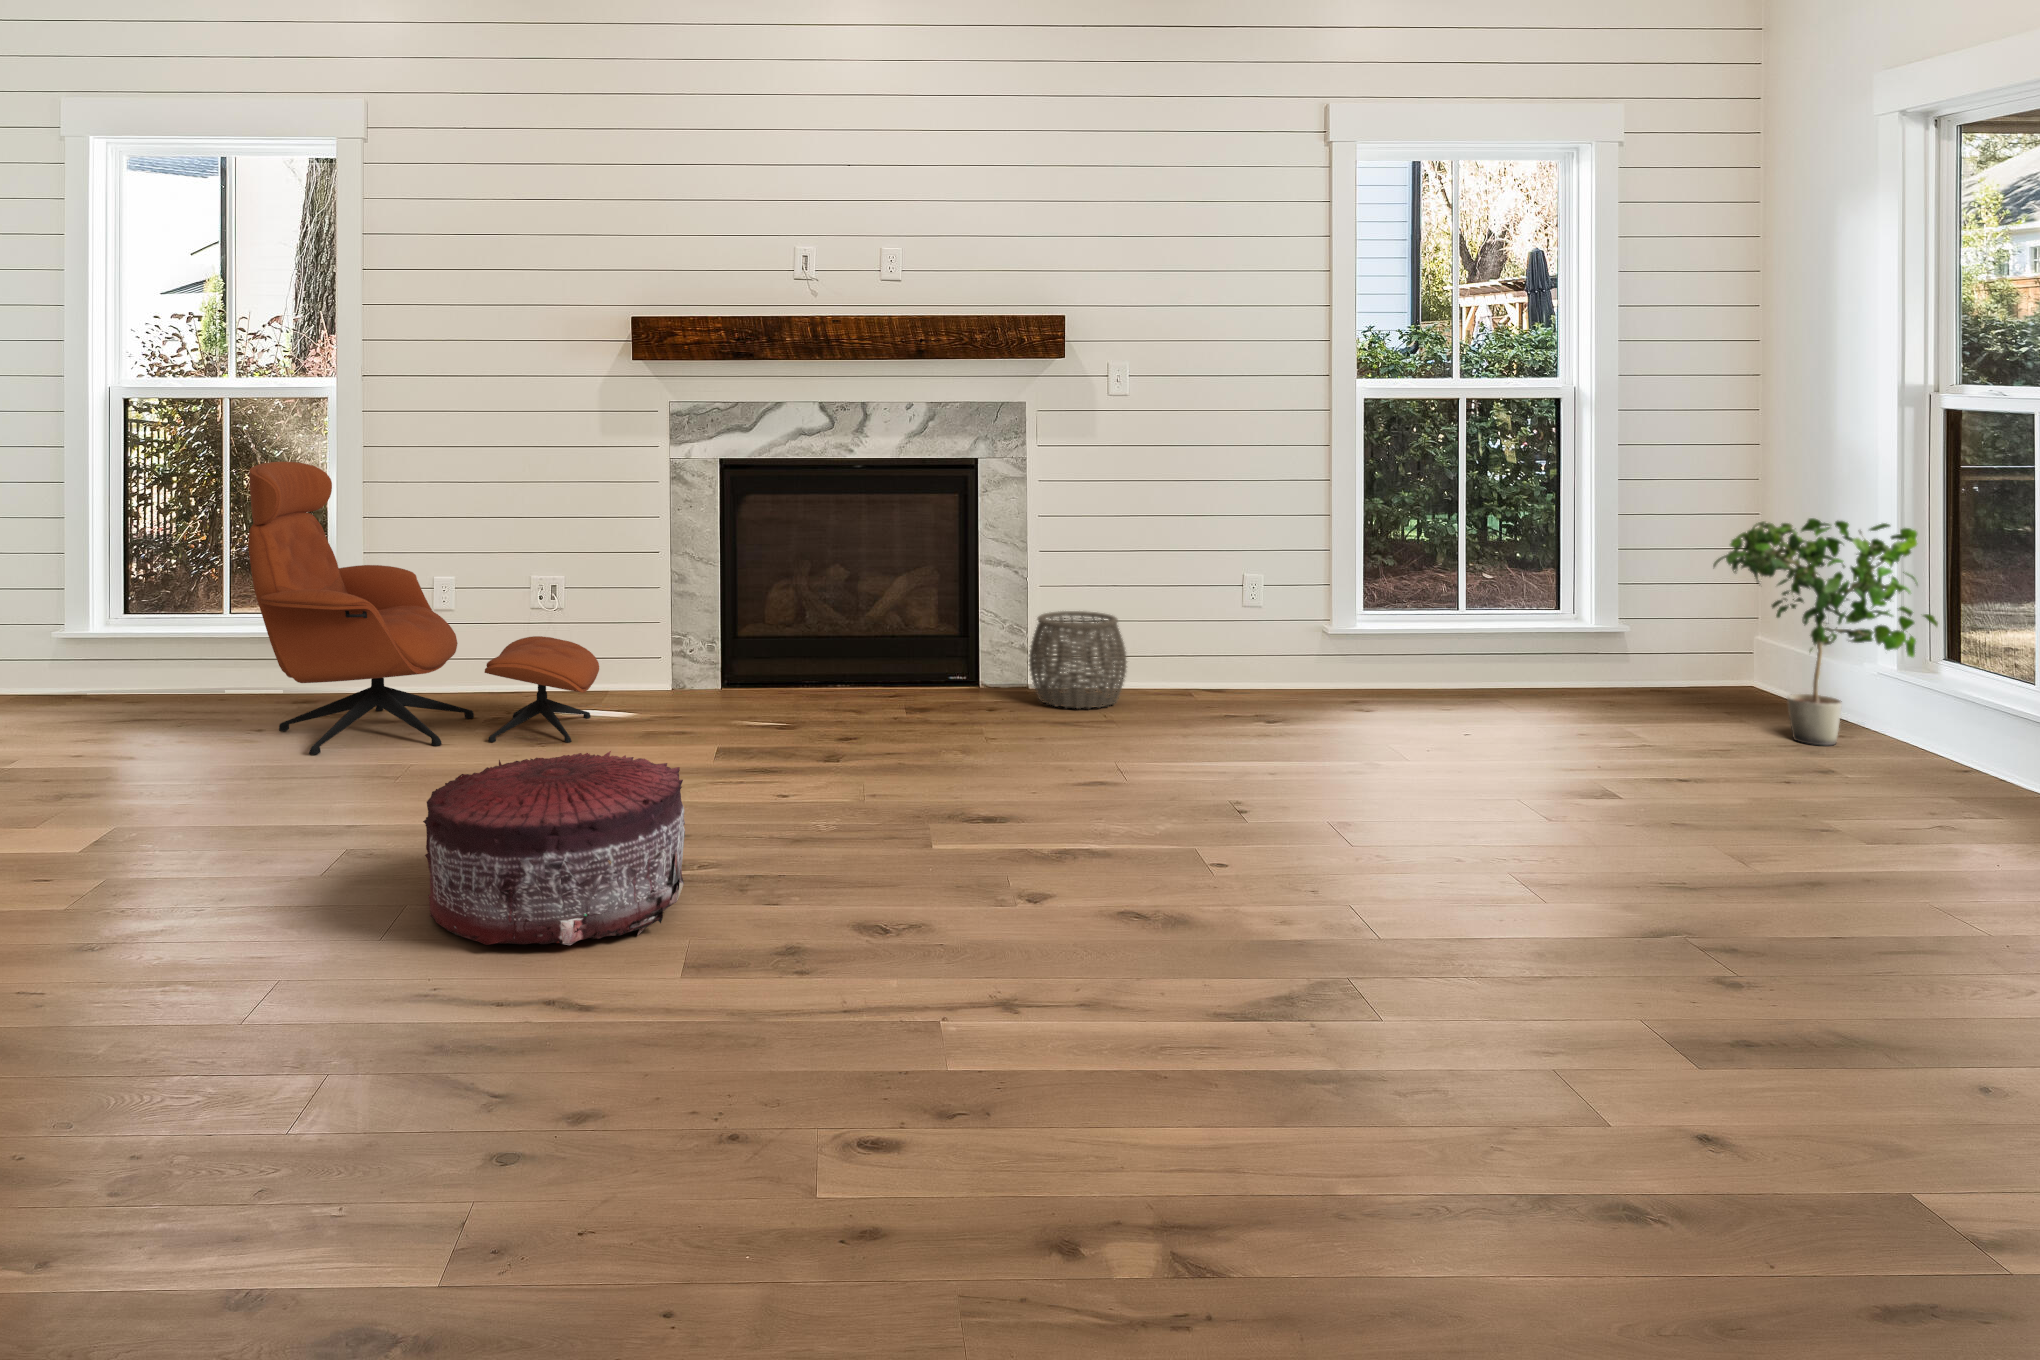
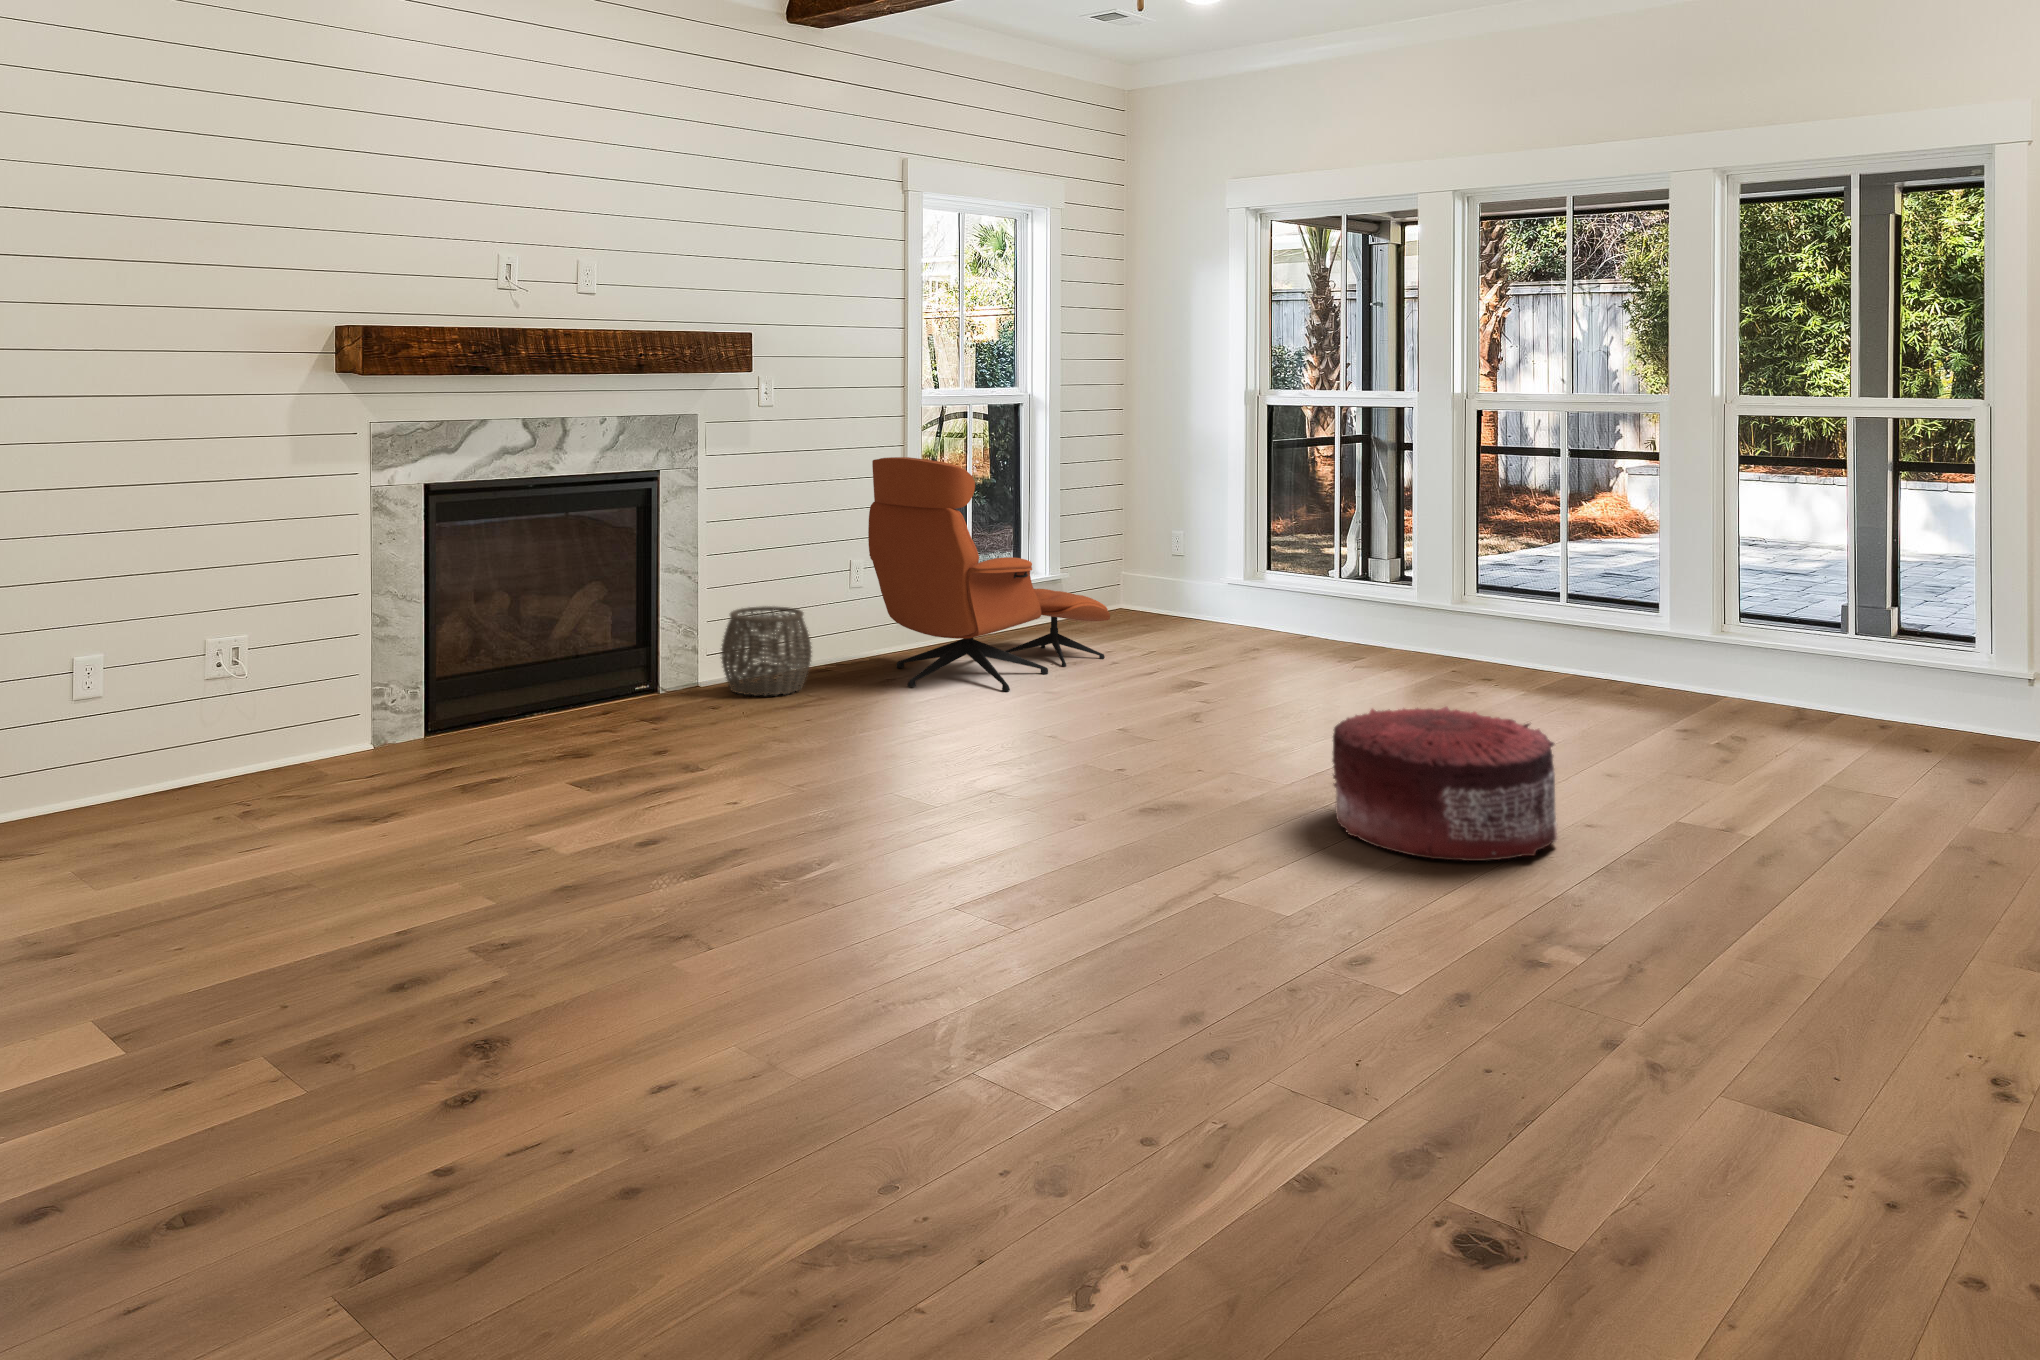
lounge chair: present [248,462,599,754] -> present [868,457,1110,691]
potted plant: present [1713,518,1938,745] -> none [1150,483,1278,636]
pouf: present [423,751,685,945] -> present [1332,707,1558,861]

